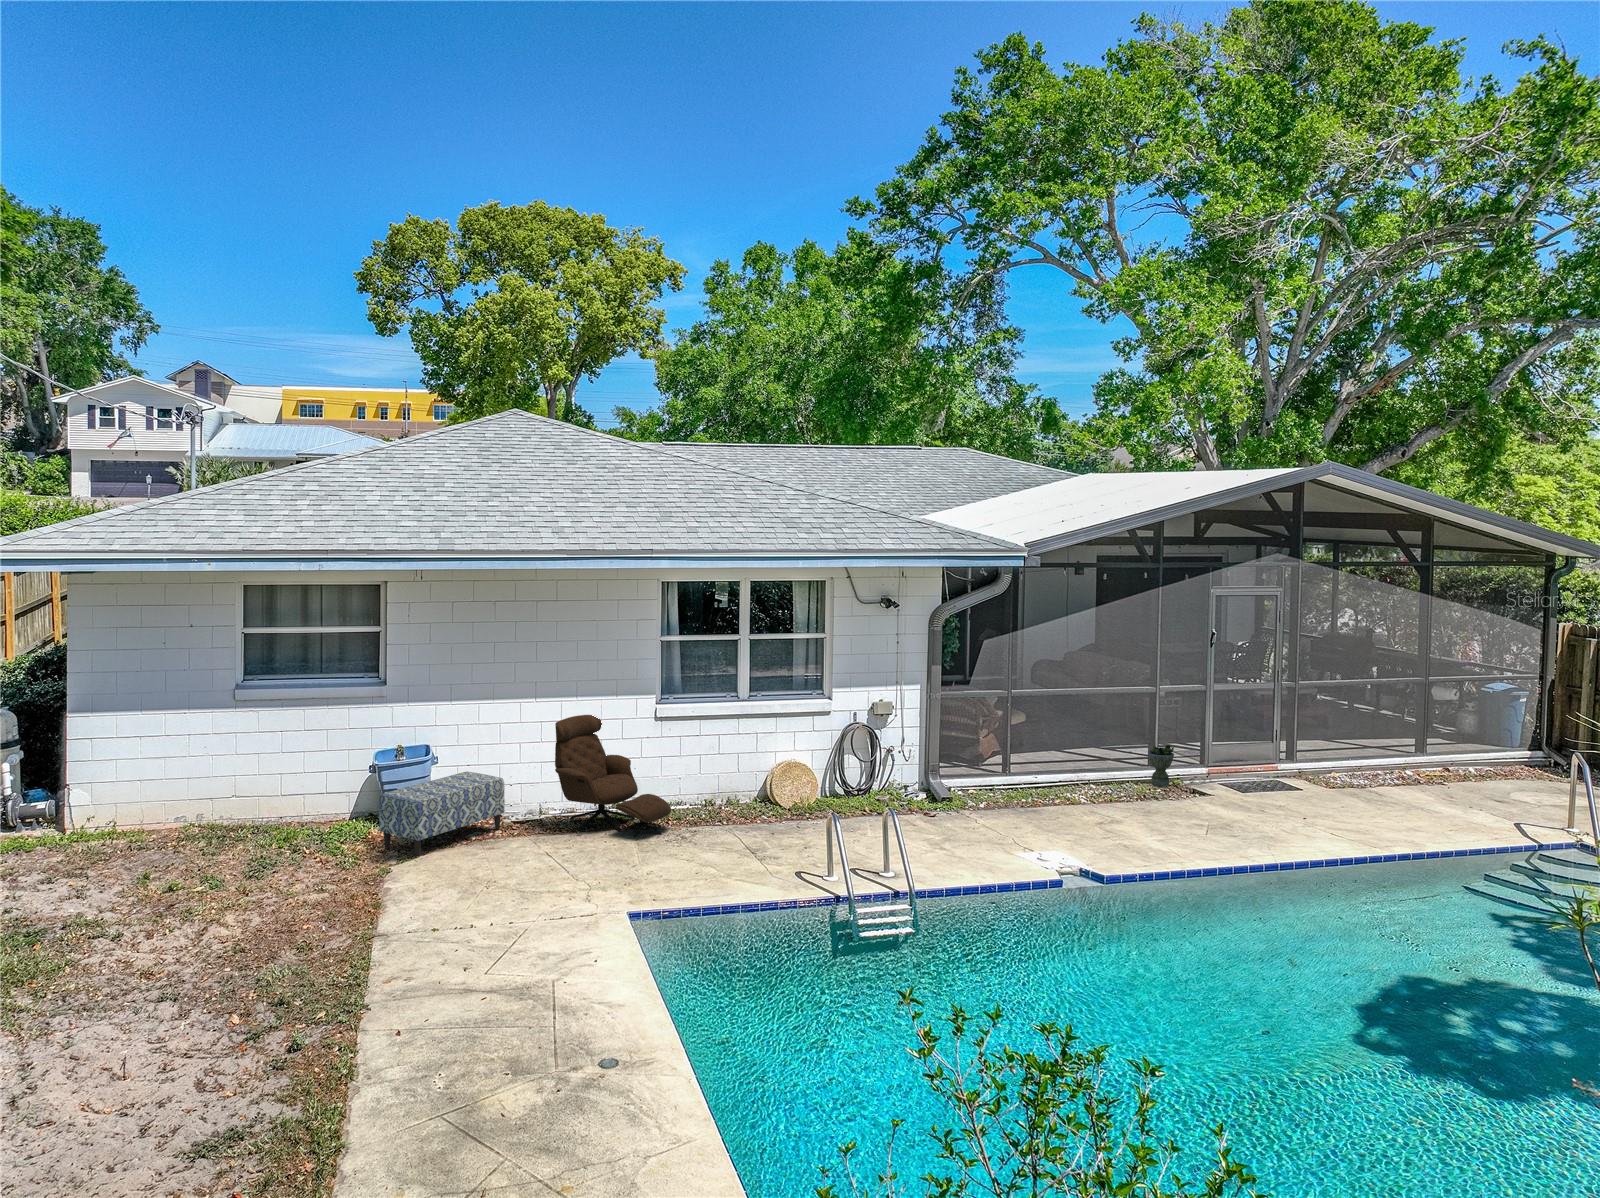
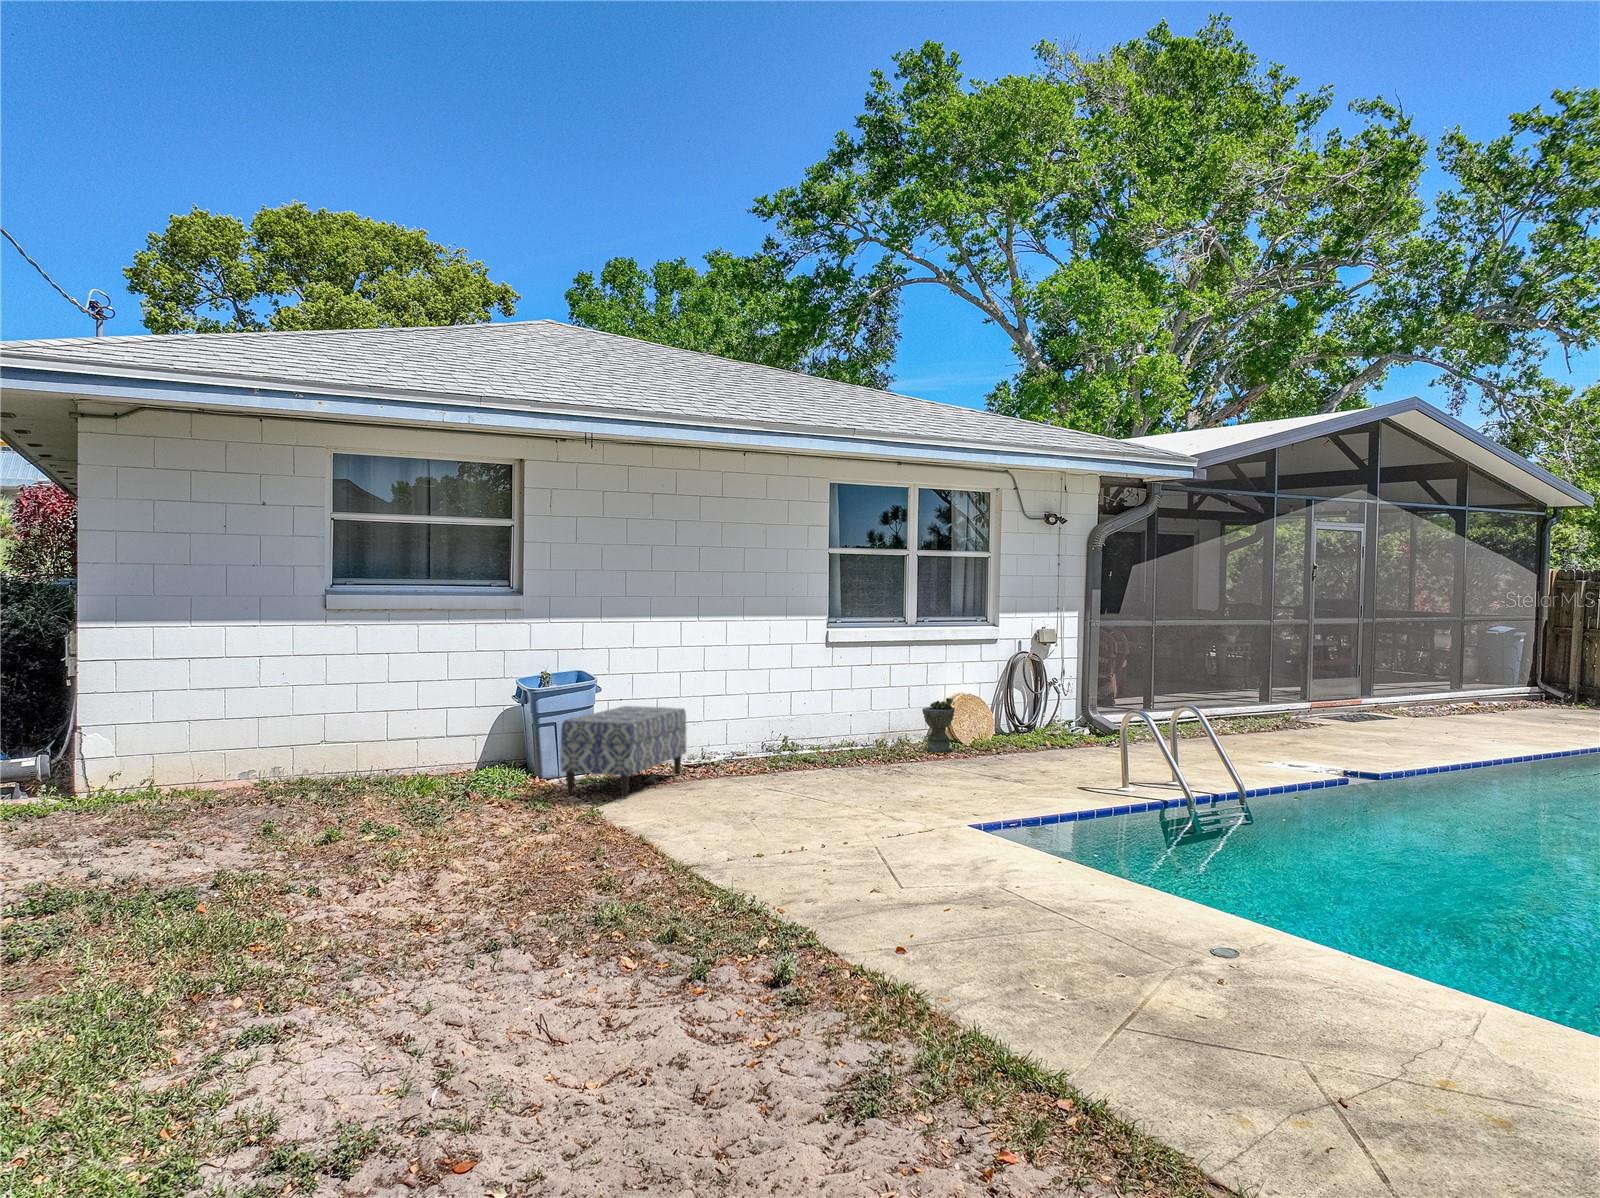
lounge chair: present [555,715,671,838] -> none [735,637,880,773]
planter: present [1148,745,1174,787] -> present [922,698,955,752]

